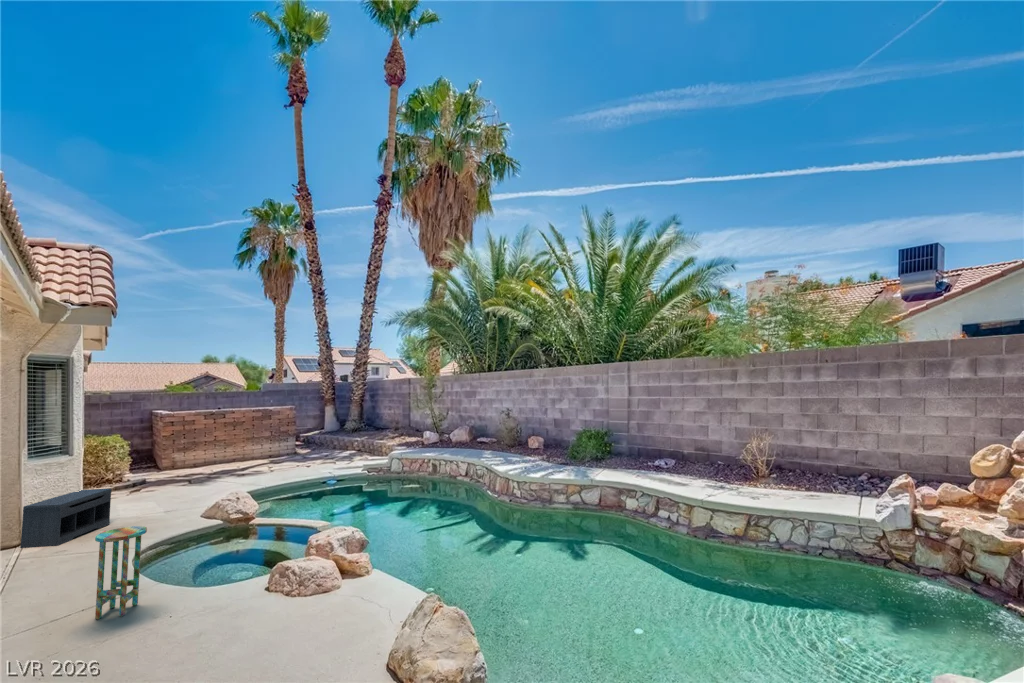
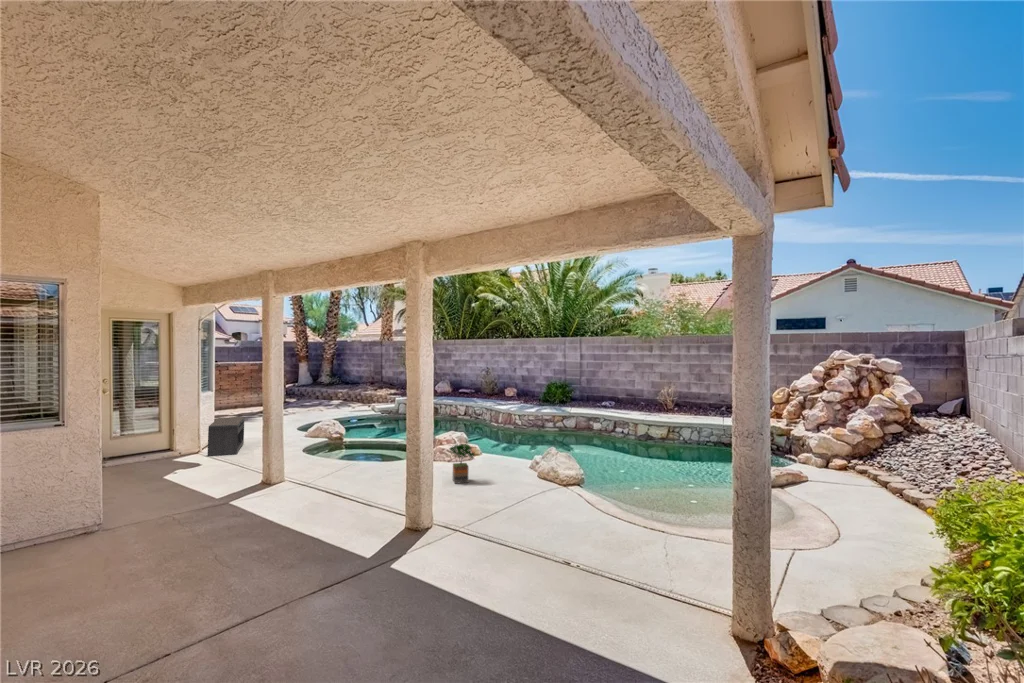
side table: present [95,526,147,619] -> none [367,426,392,477]
potted tree: none [168,574,224,659] -> present [450,444,474,484]

